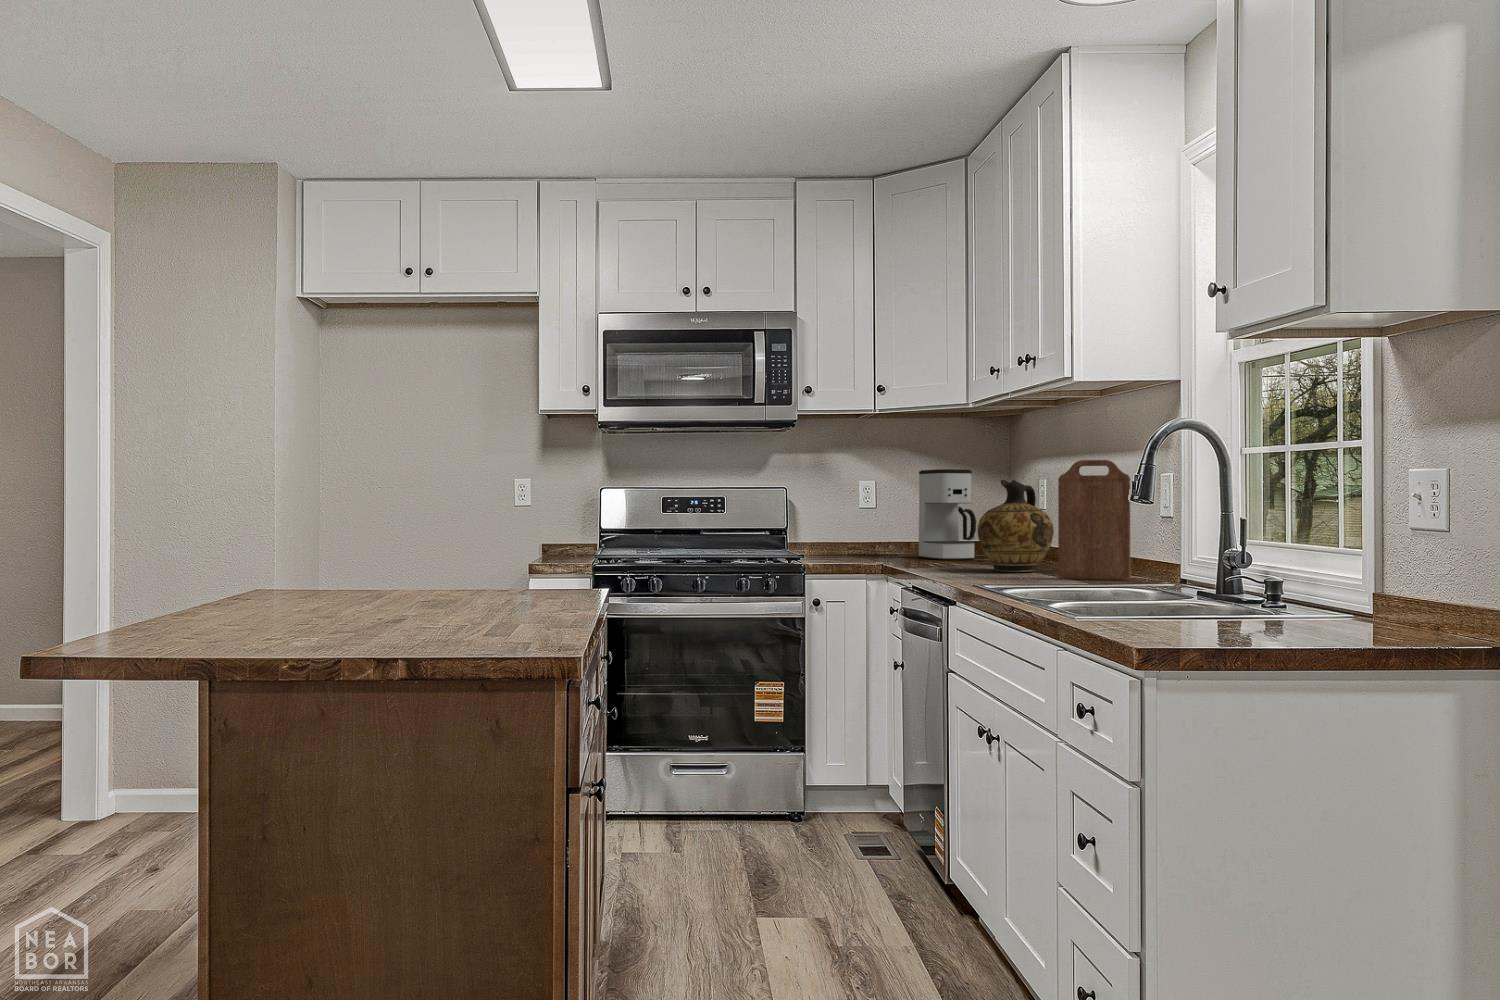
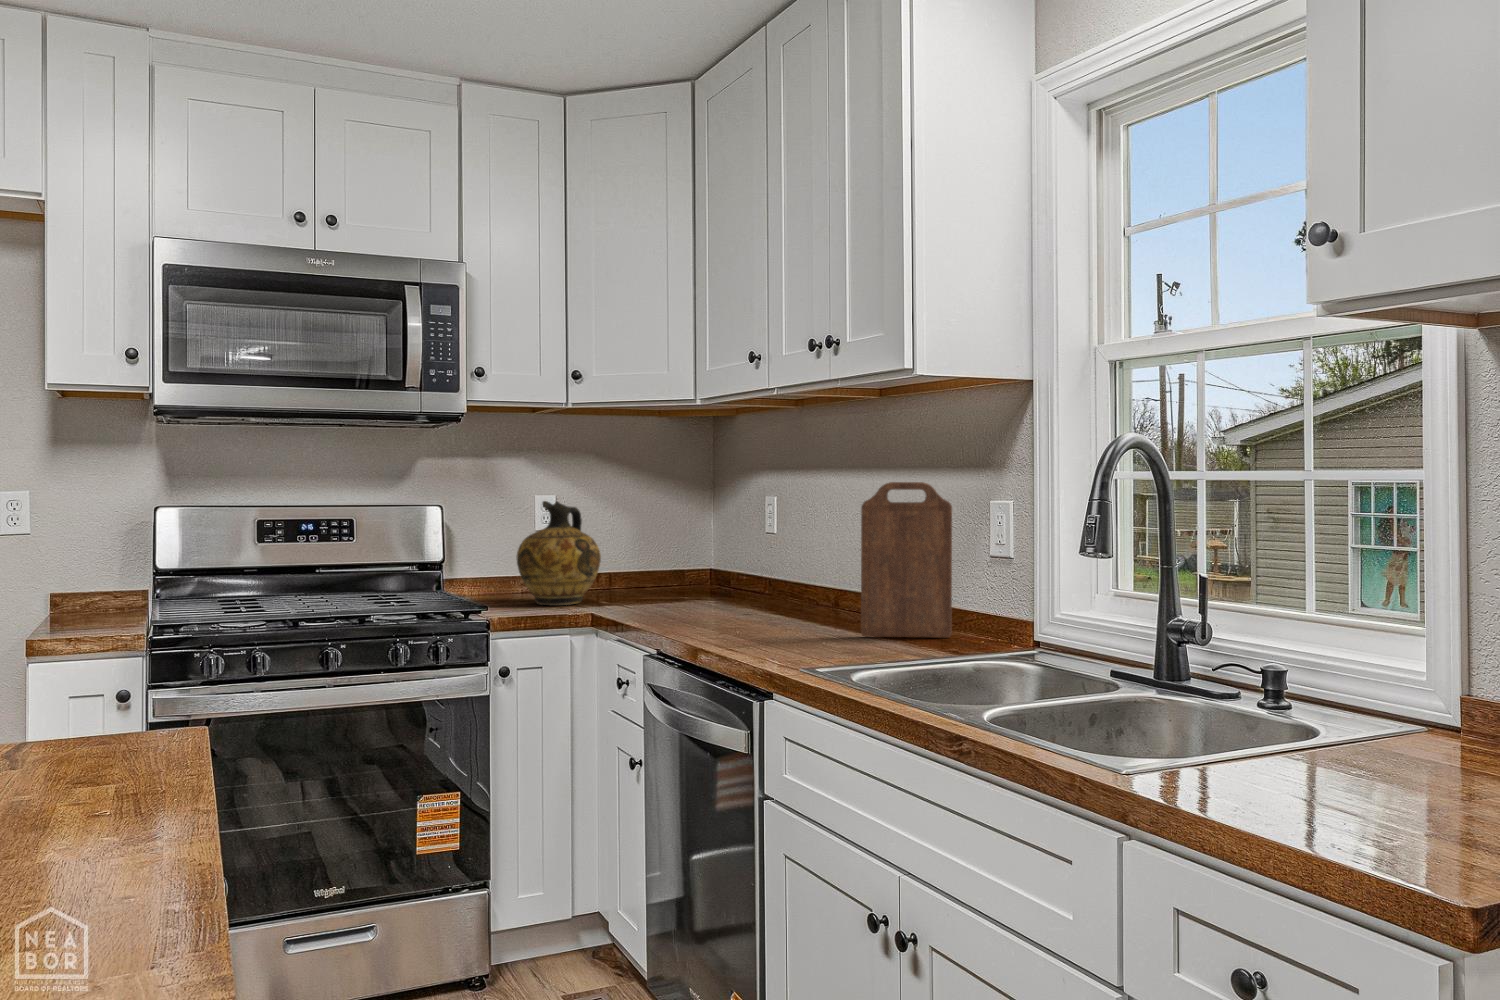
coffee maker: present [918,469,976,560] -> none [619,483,694,600]
ceramic jug: present [977,479,1054,572] -> present [517,501,601,605]

